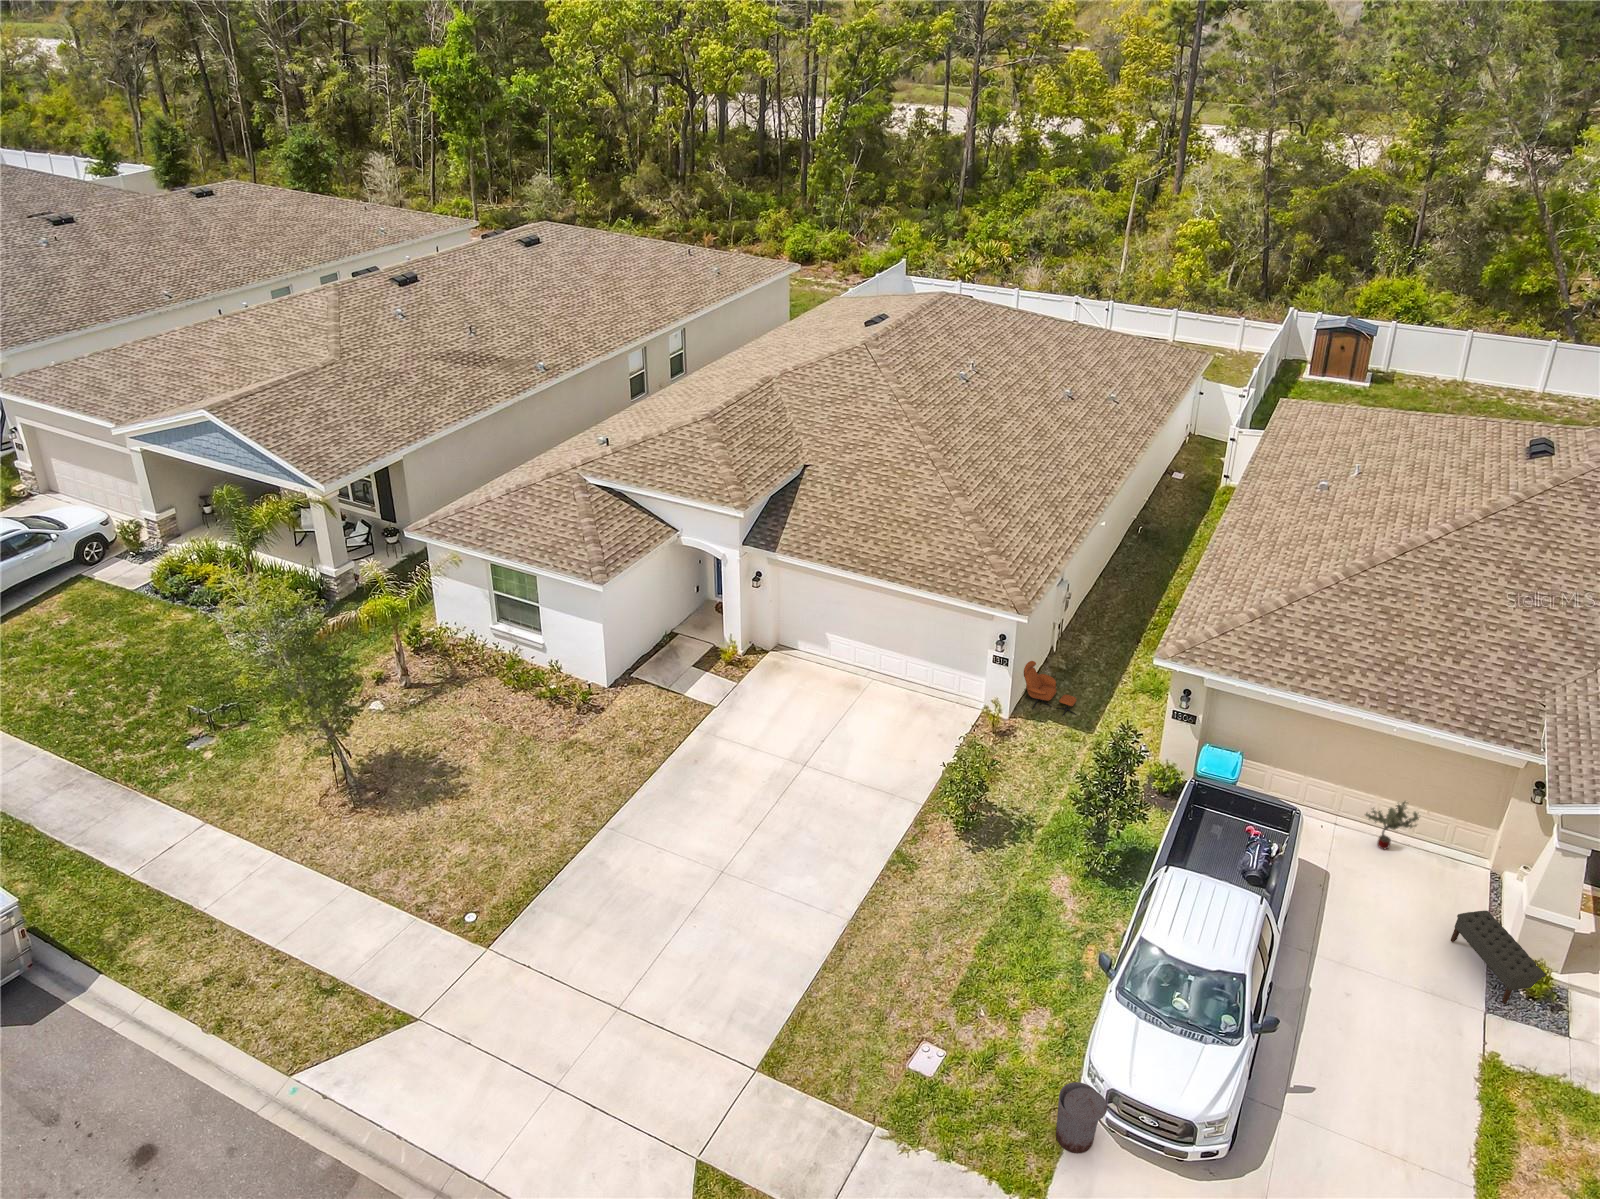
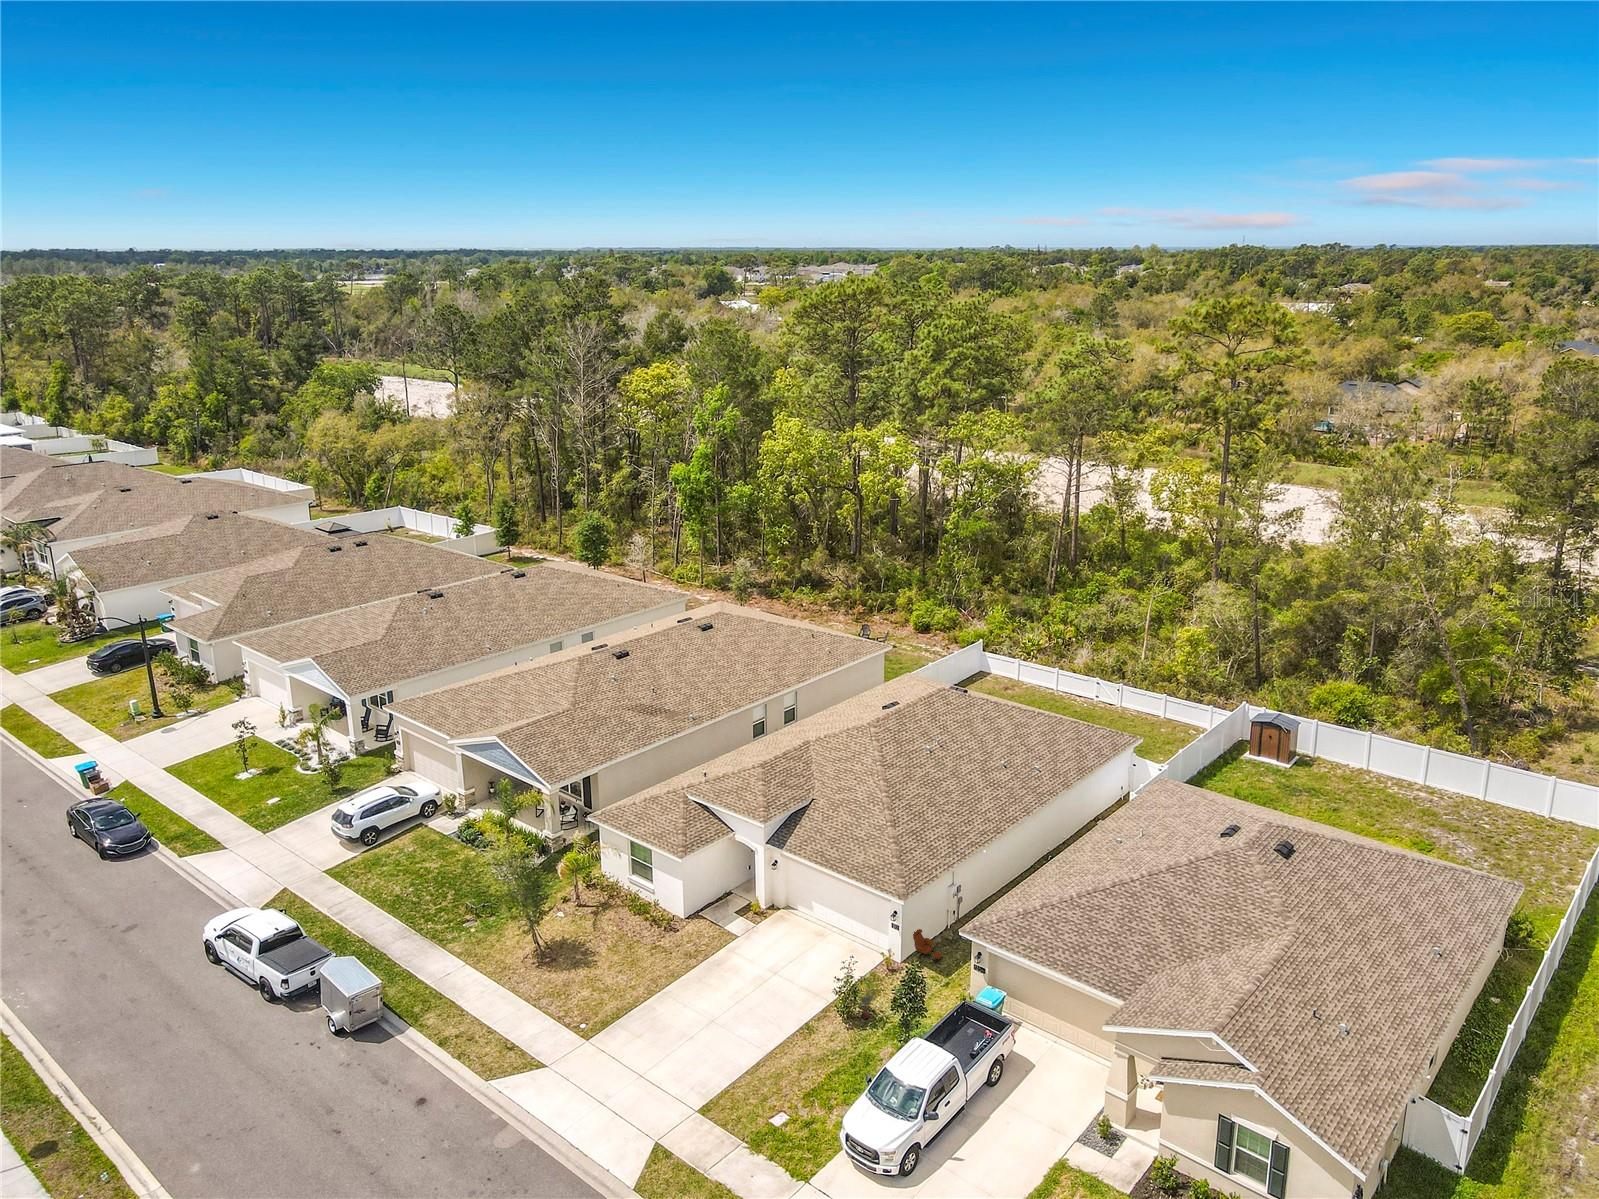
potted tree: present [1365,802,1419,849] -> present [856,989,876,1019]
bench: present [1451,911,1545,1004] -> none [1082,1089,1109,1139]
trash can: present [1056,1082,1107,1153] -> none [824,1130,845,1167]

